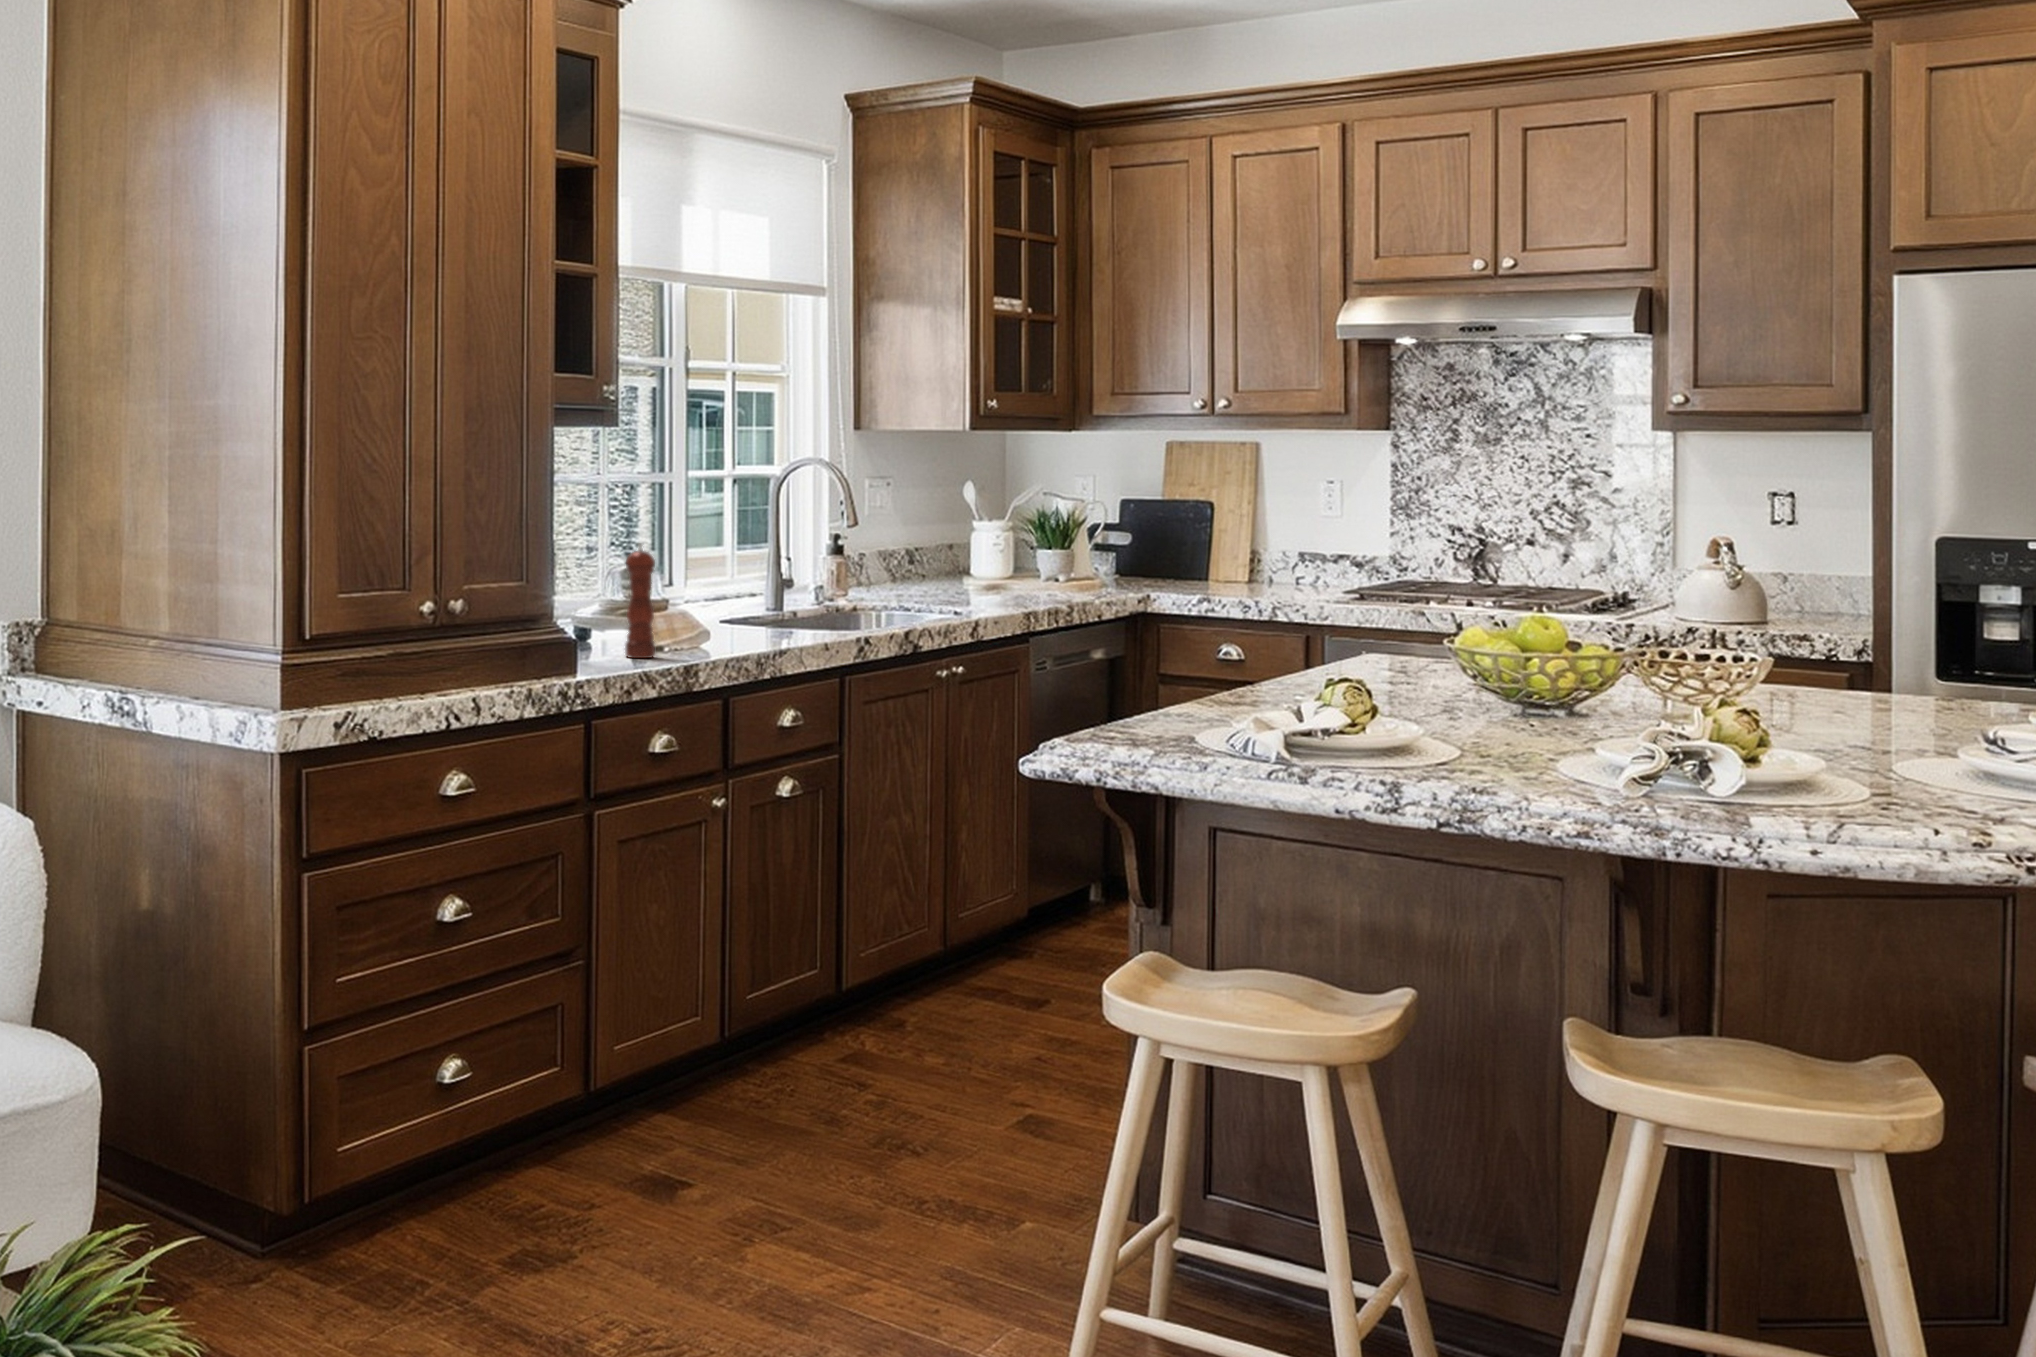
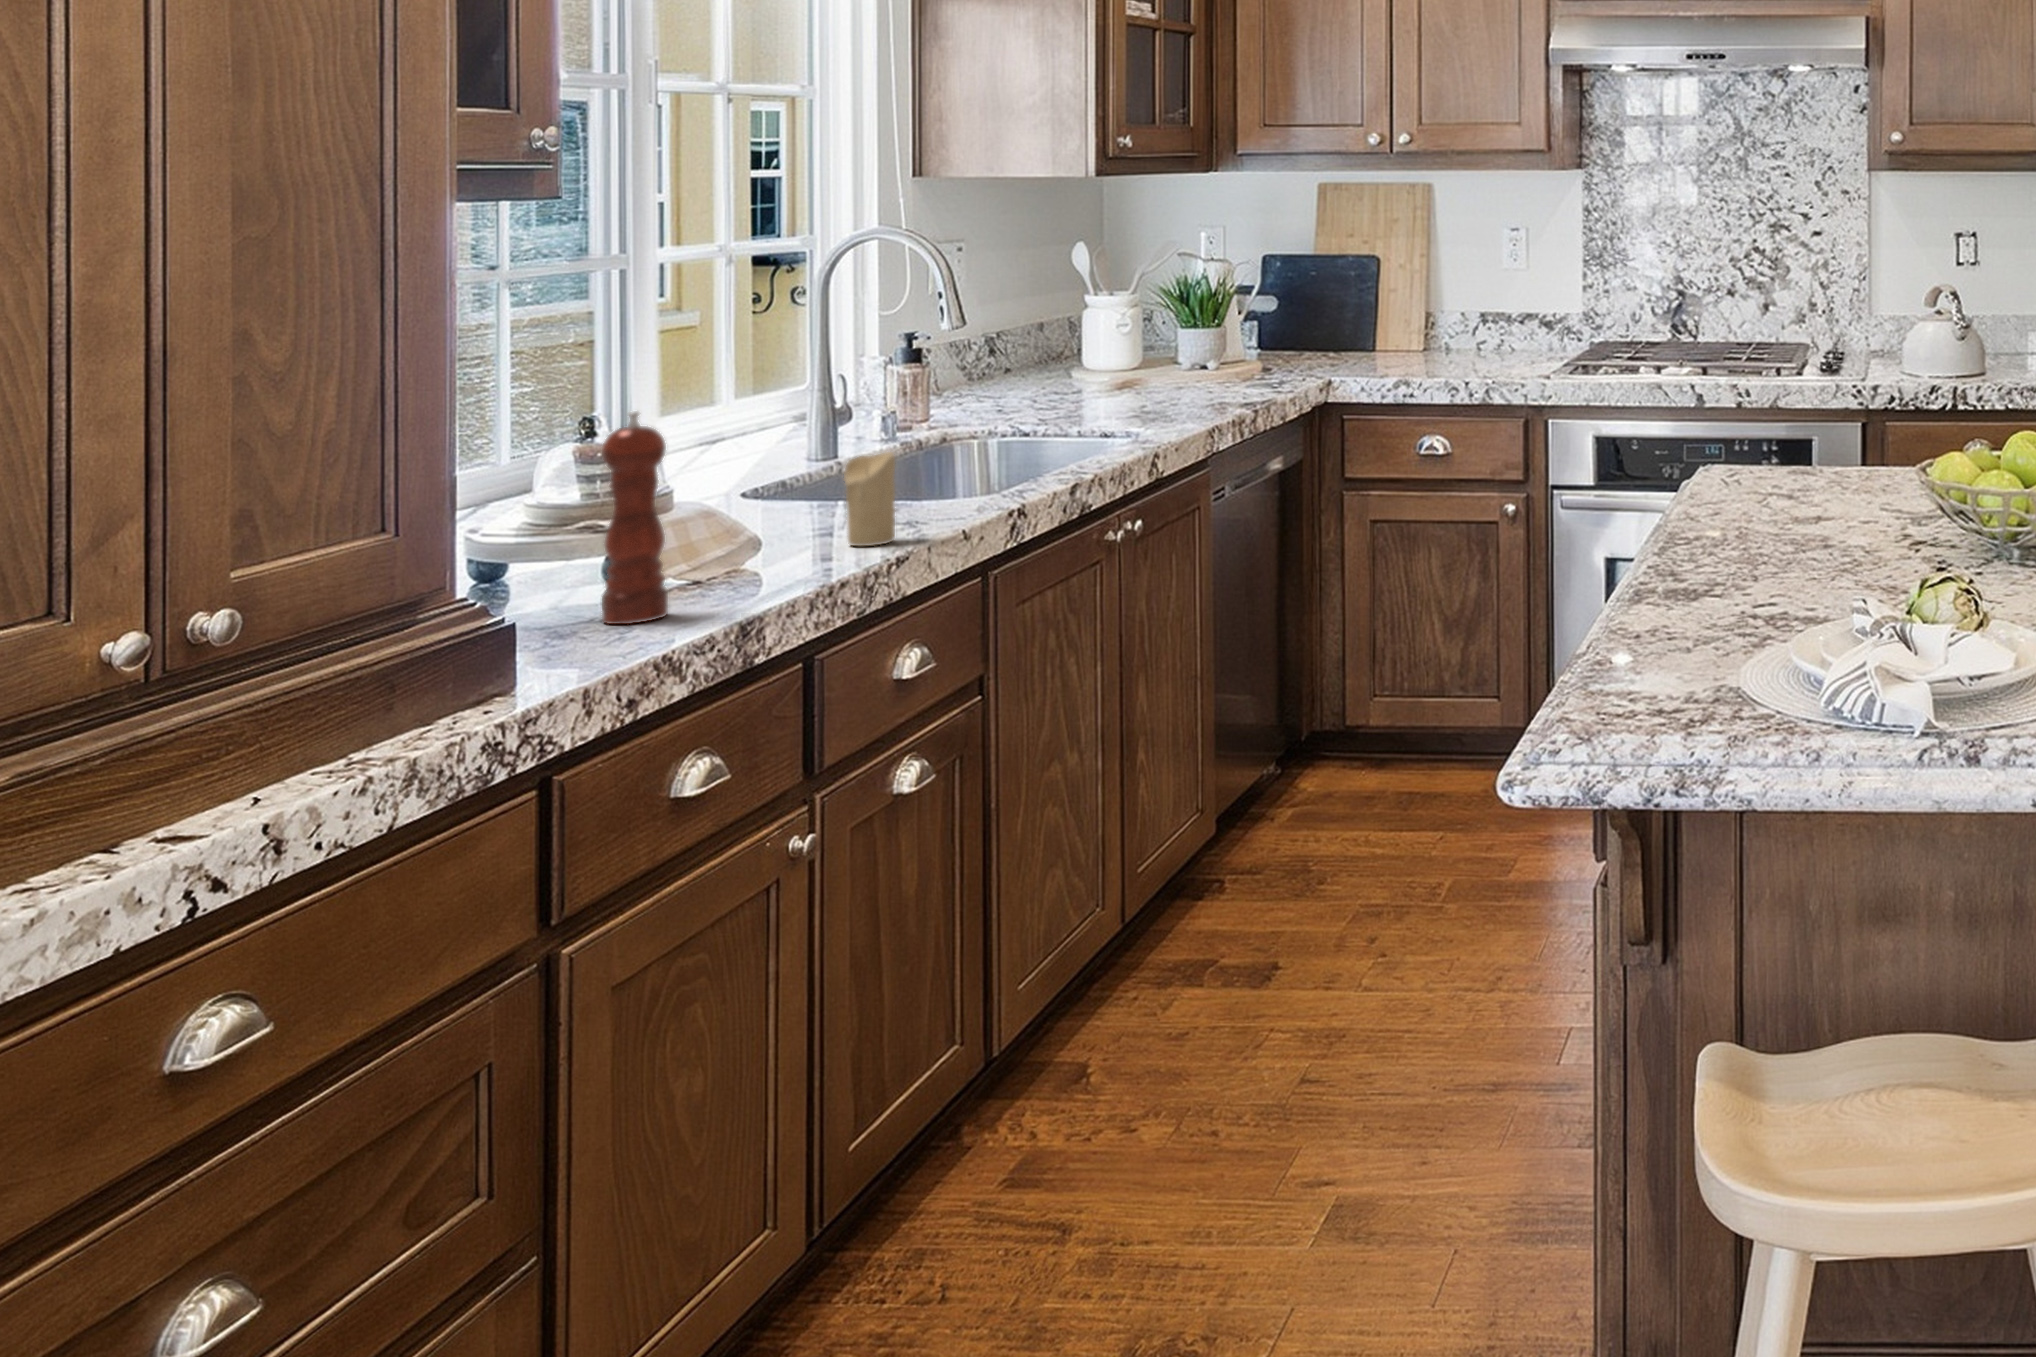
candle: none [758,589,785,645] -> present [844,452,895,546]

